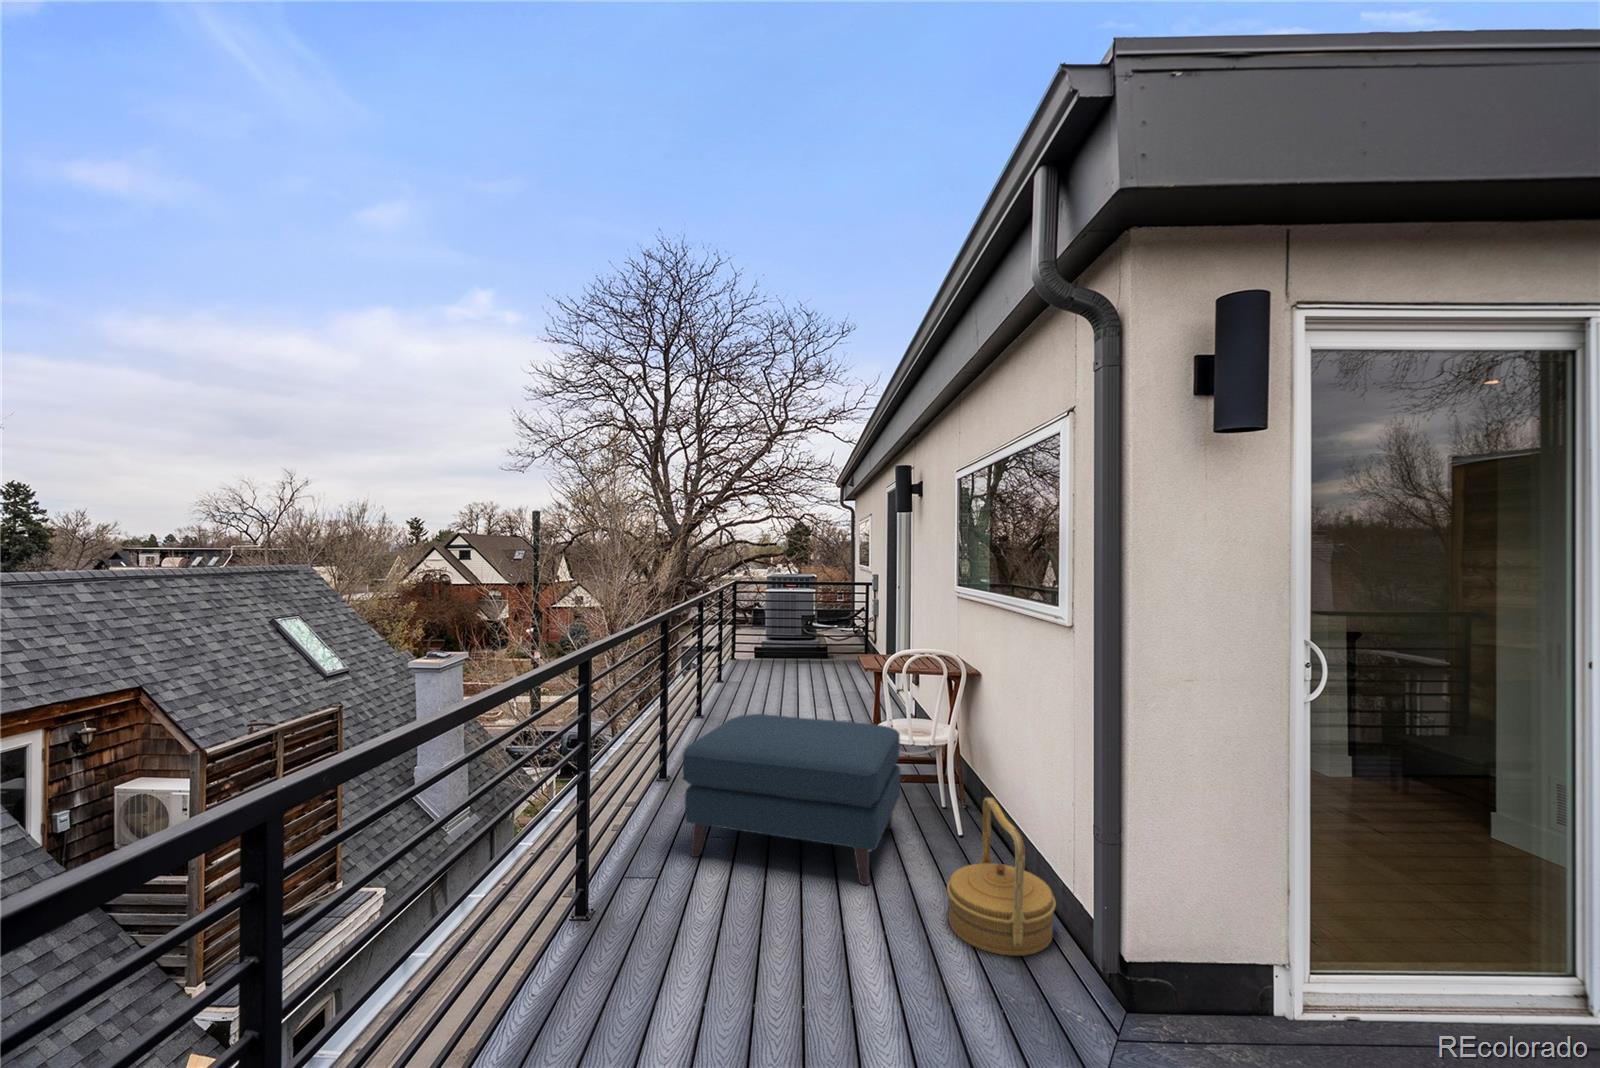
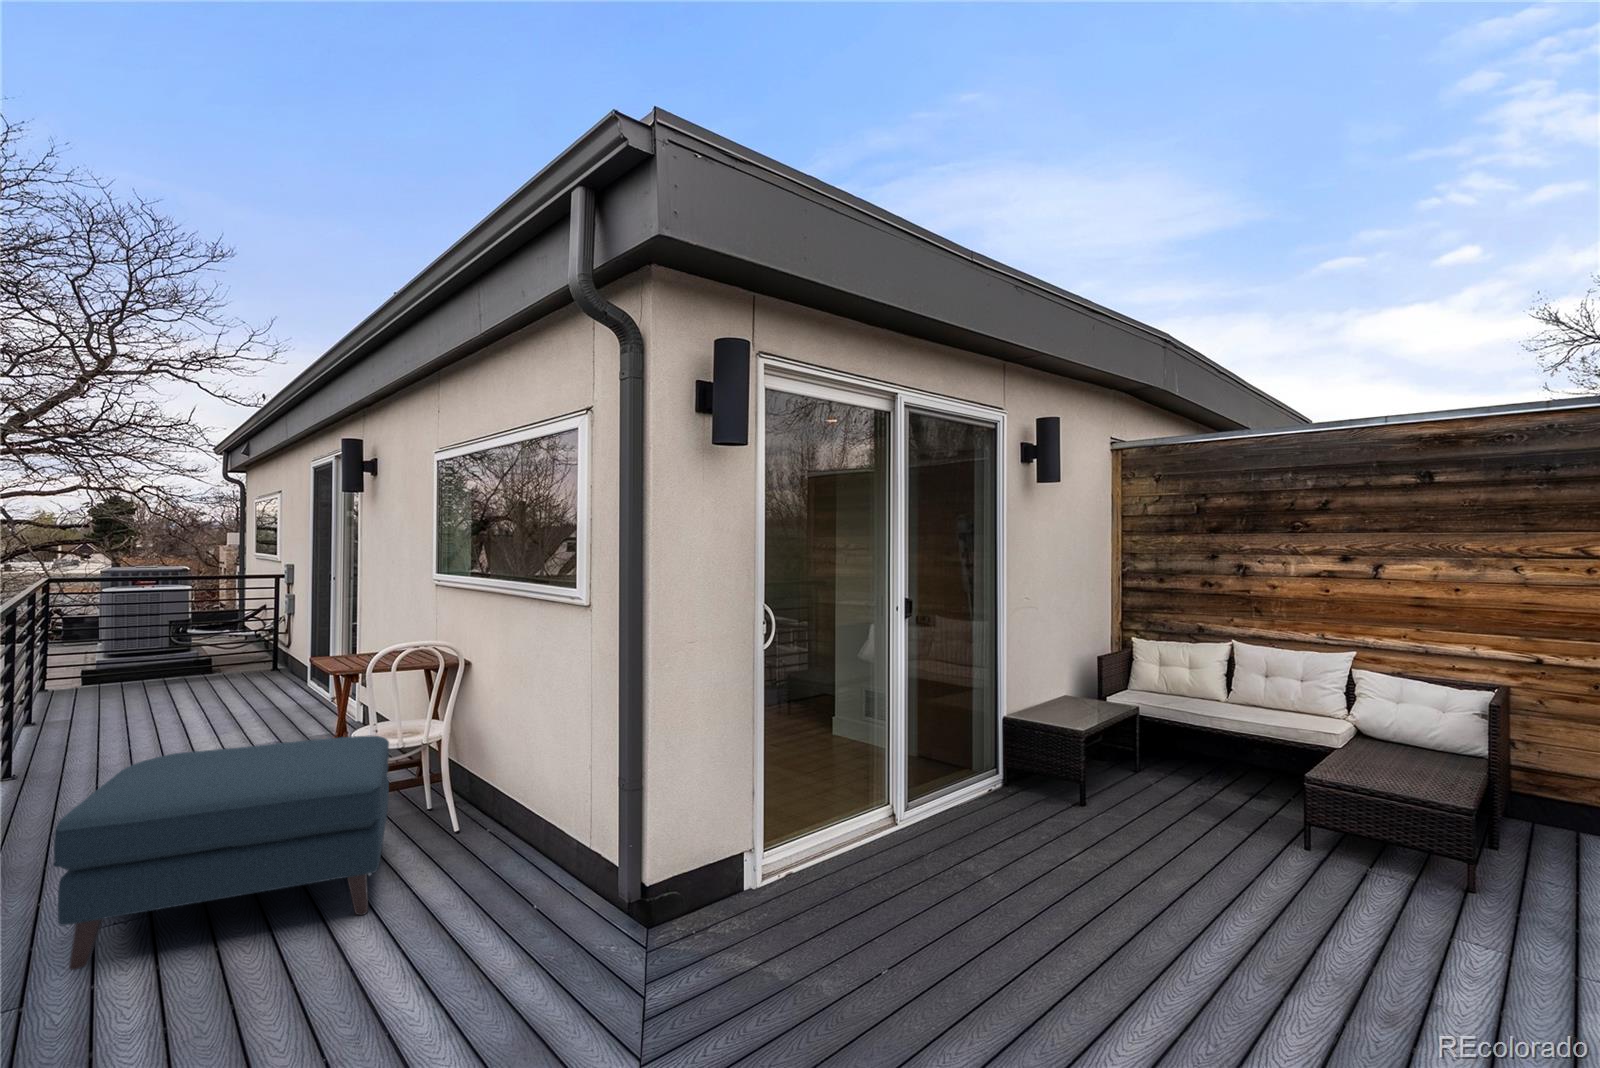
woven basket: present [947,798,1056,956] -> none [469,781,577,929]

